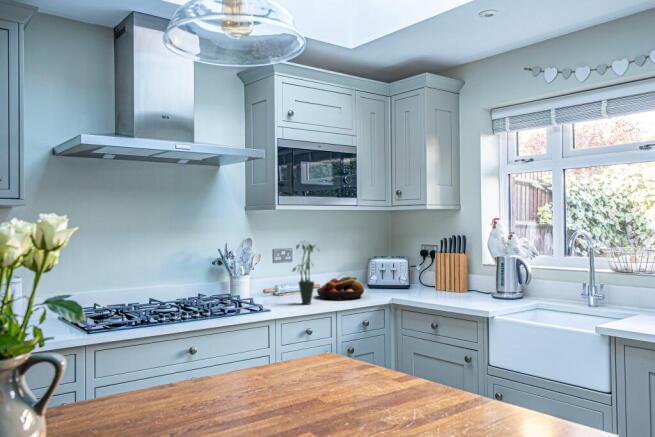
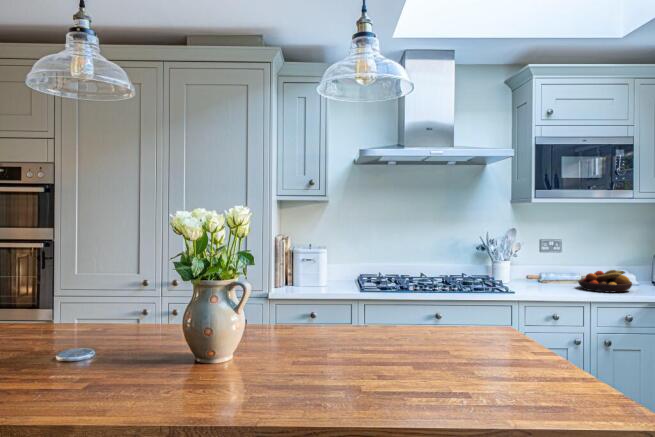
potted plant: present [293,244,320,304] -> none [544,232,573,292]

